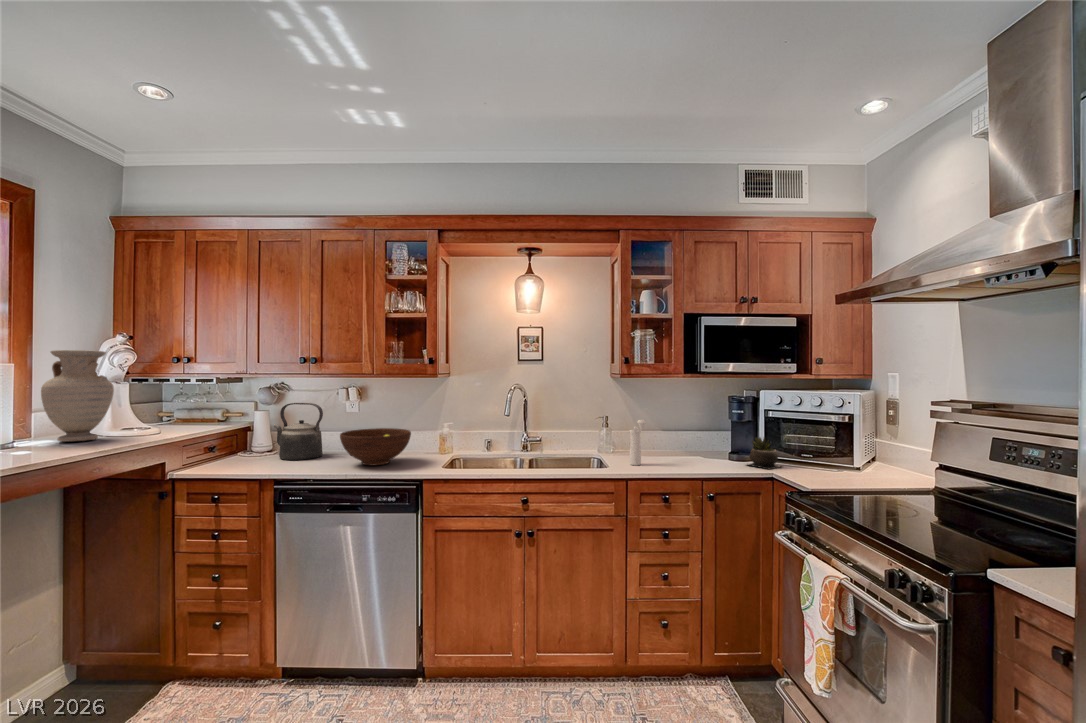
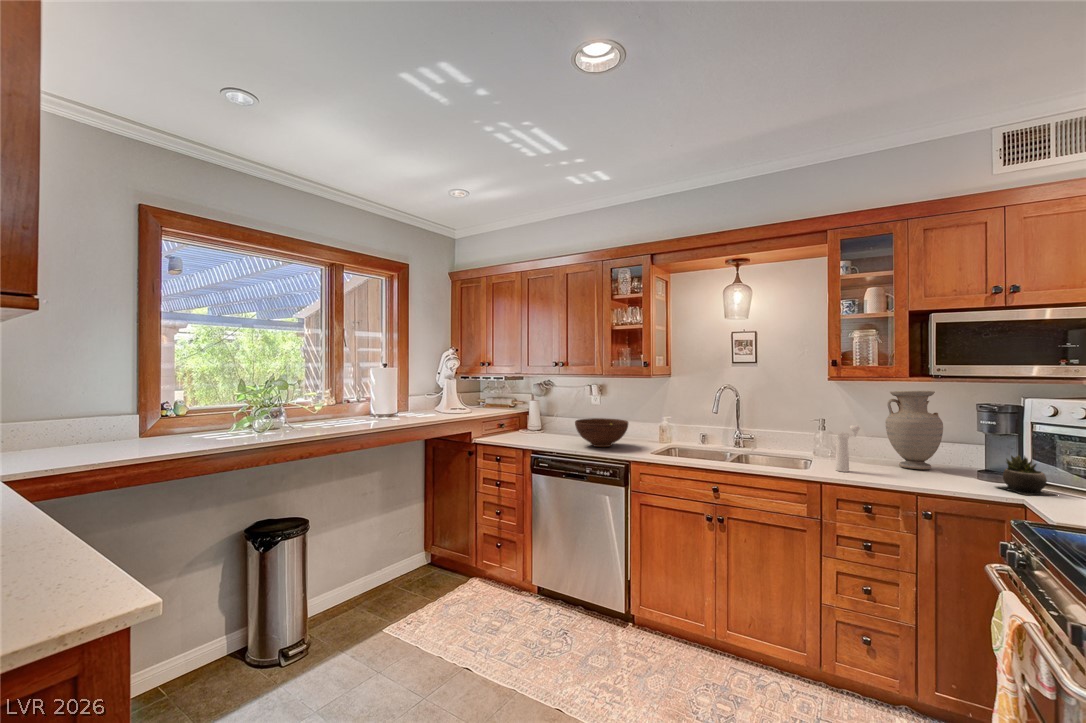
vase: present [41,350,114,442] -> present [885,391,943,469]
kettle: present [274,403,323,460] -> none [539,396,570,438]

